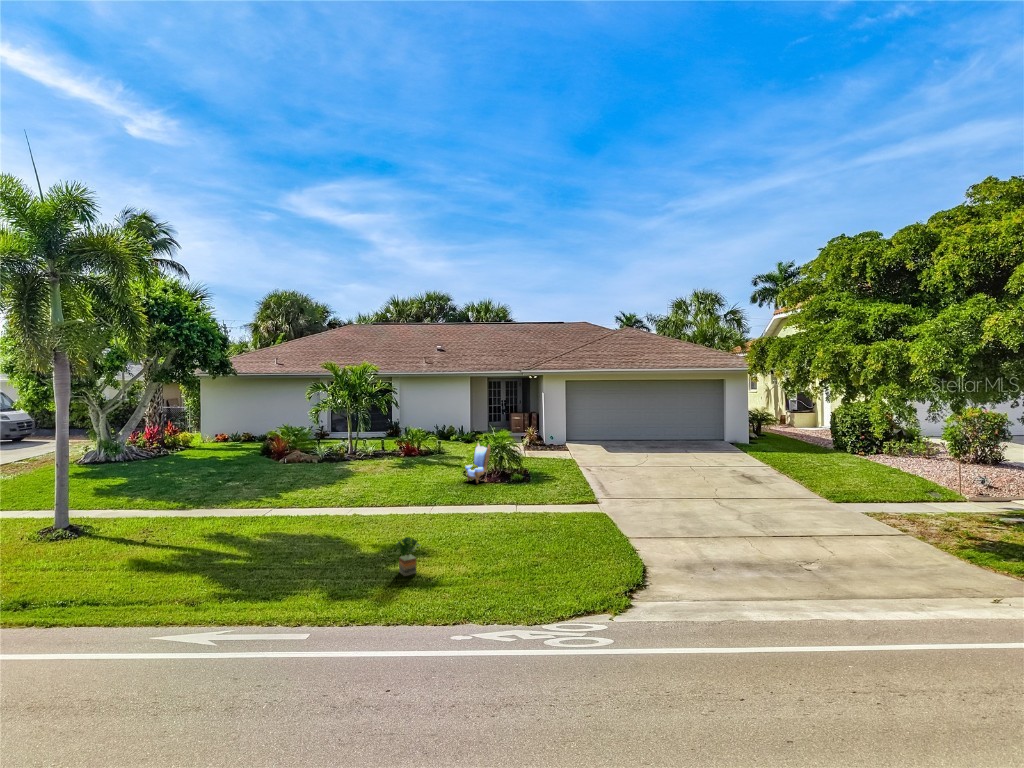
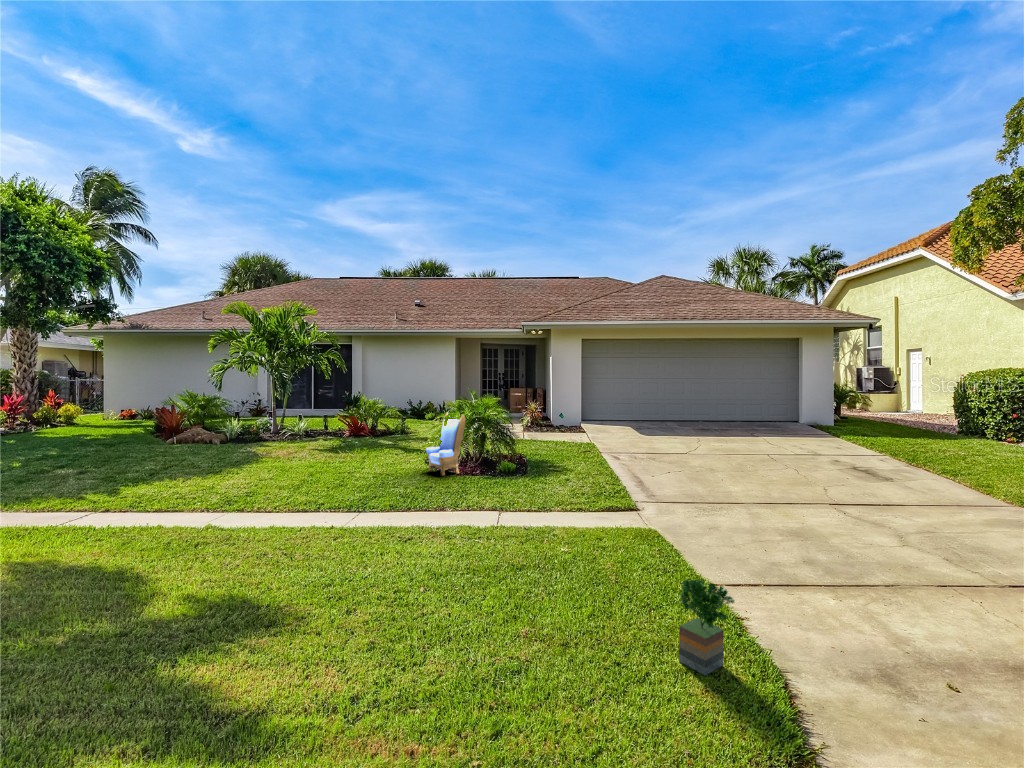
potted tree: present [396,537,421,576] -> present [679,579,734,676]

